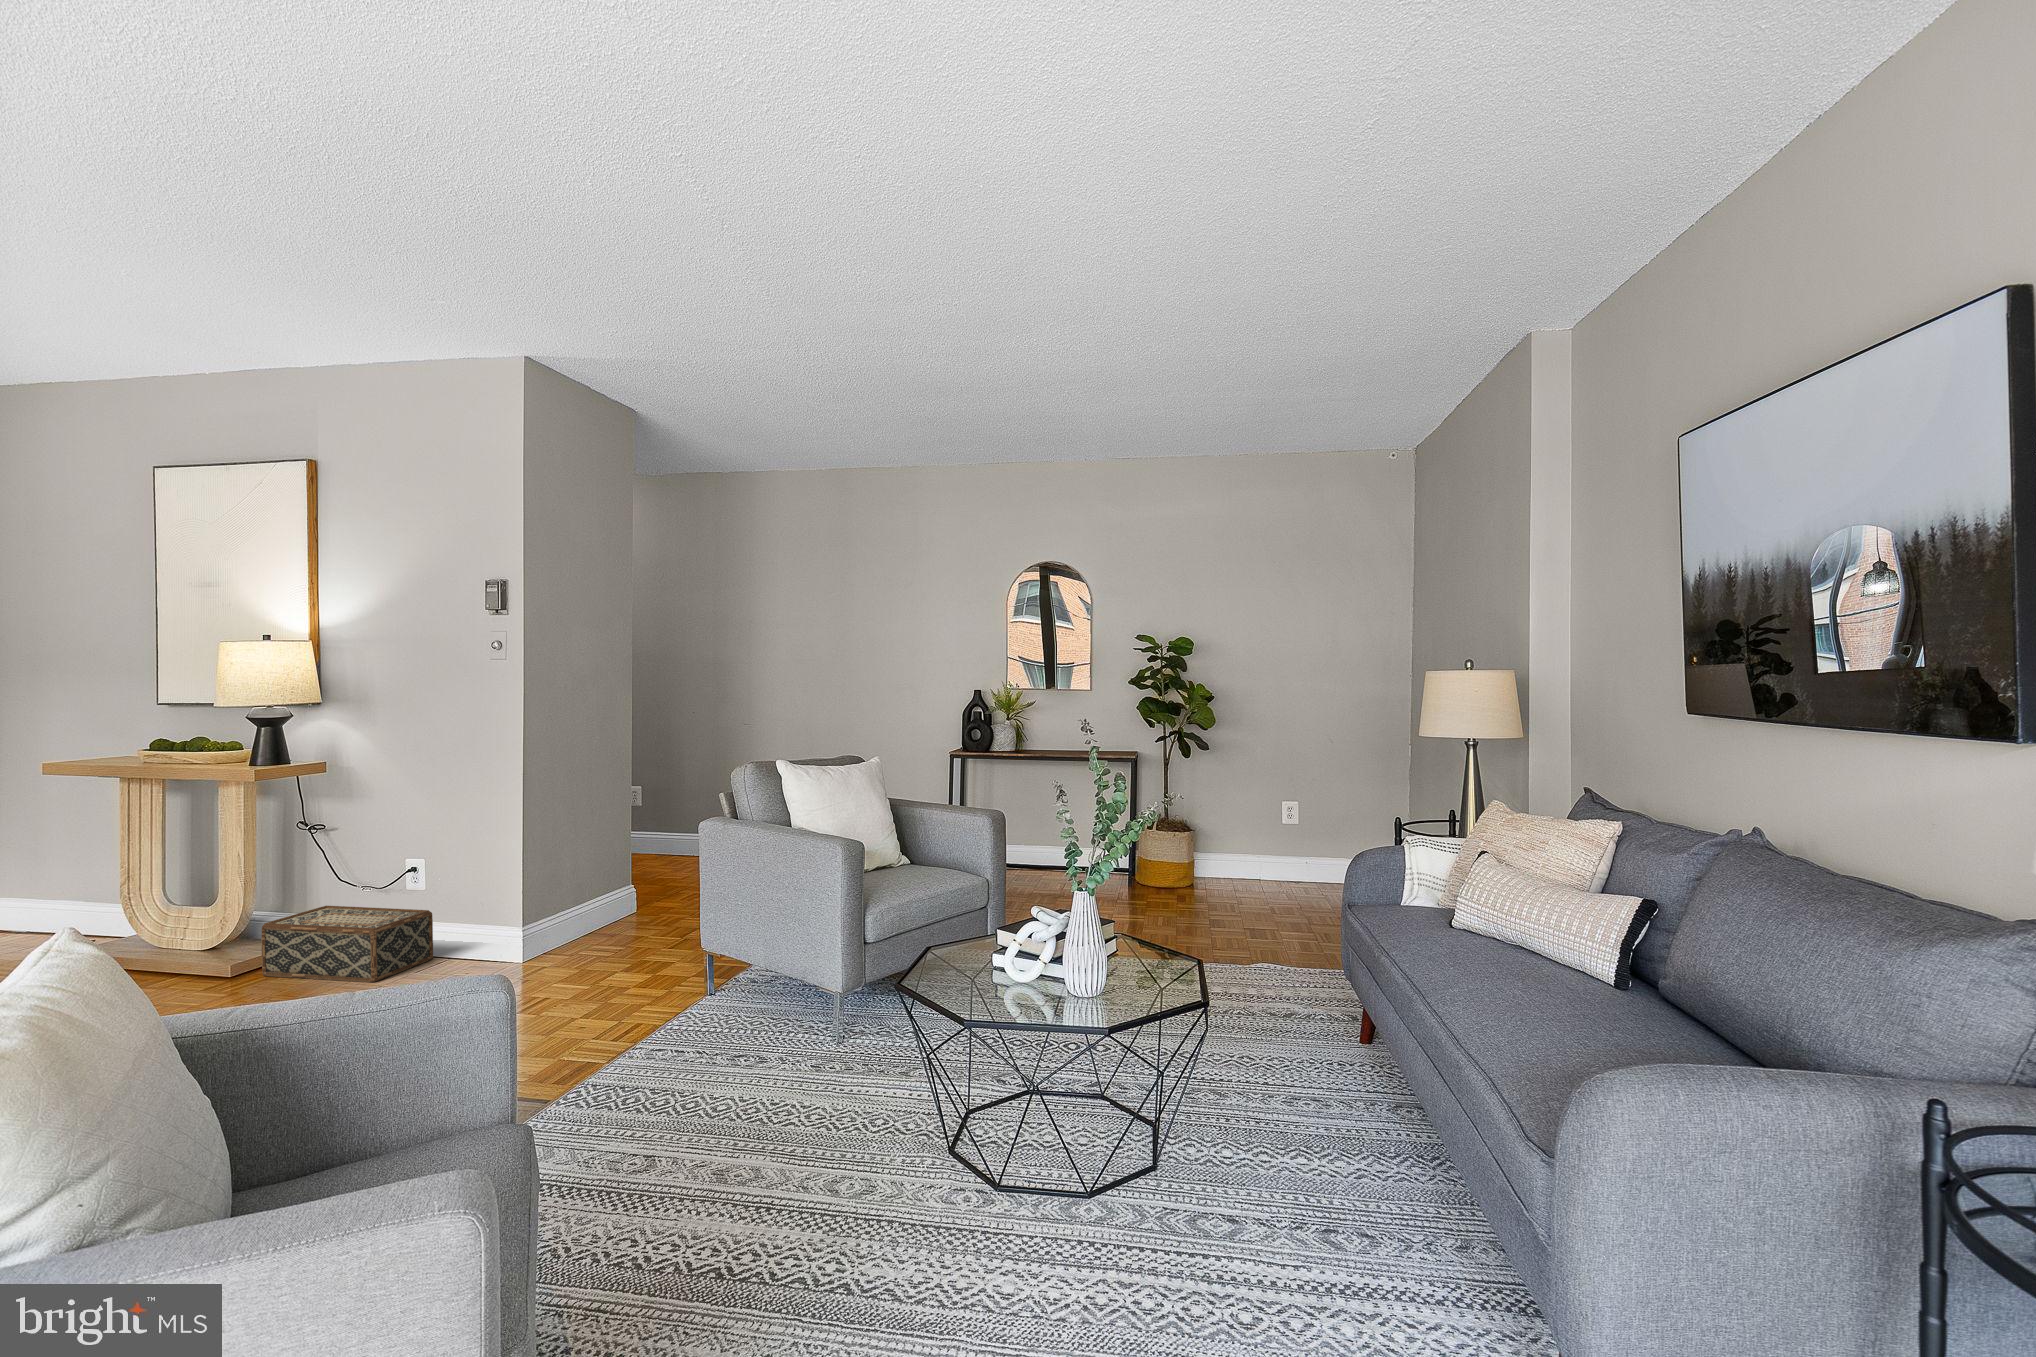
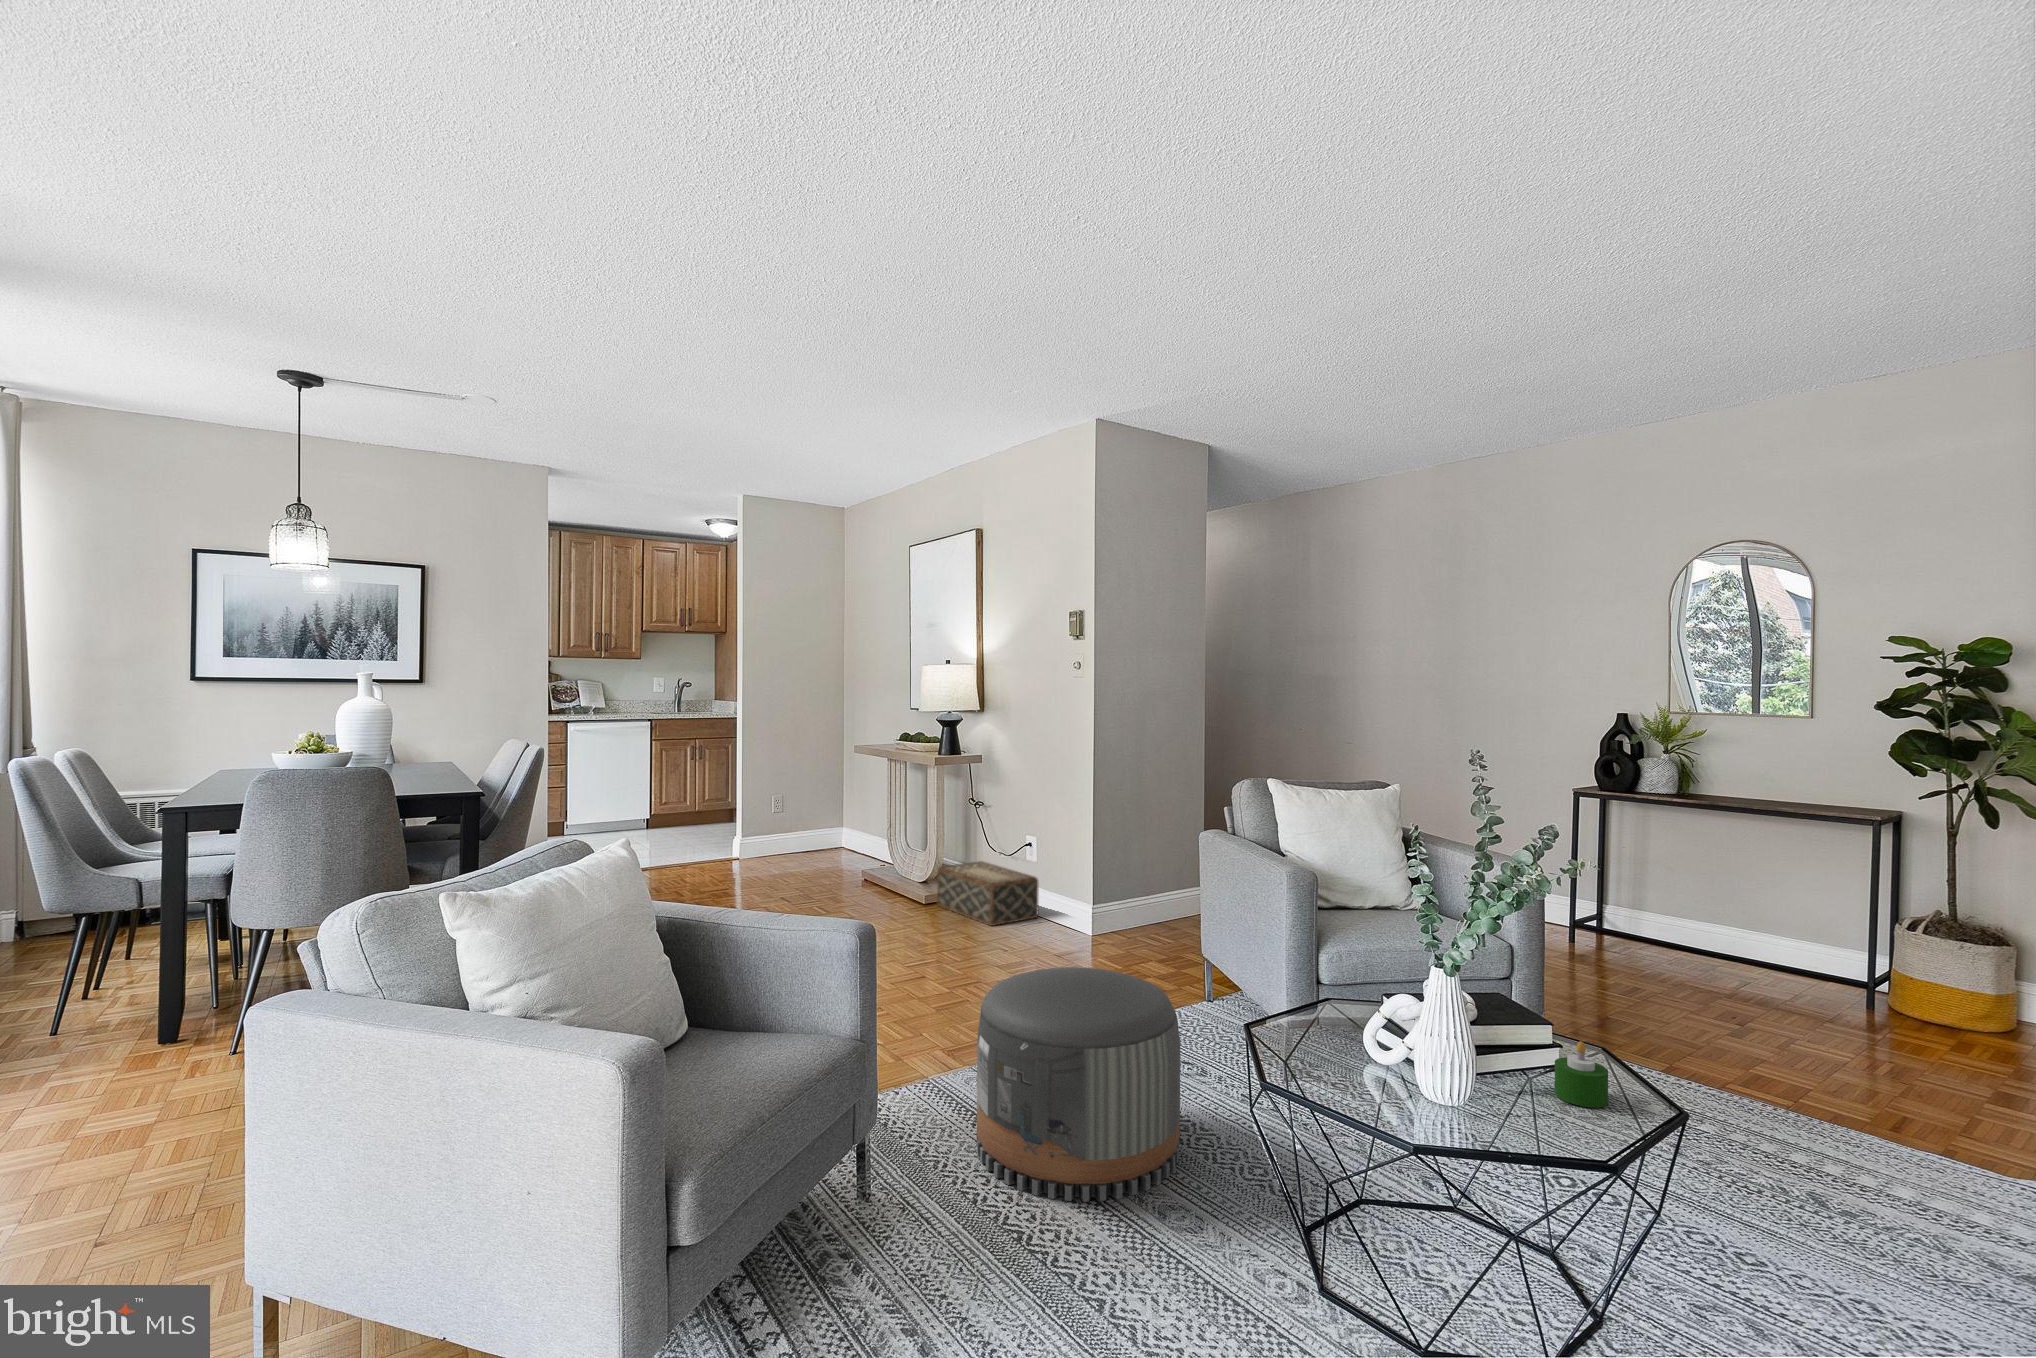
candle: none [1134,929,1168,975] -> present [1555,1041,1608,1108]
pouf: none [582,977,810,1234] -> present [977,967,1180,1201]

